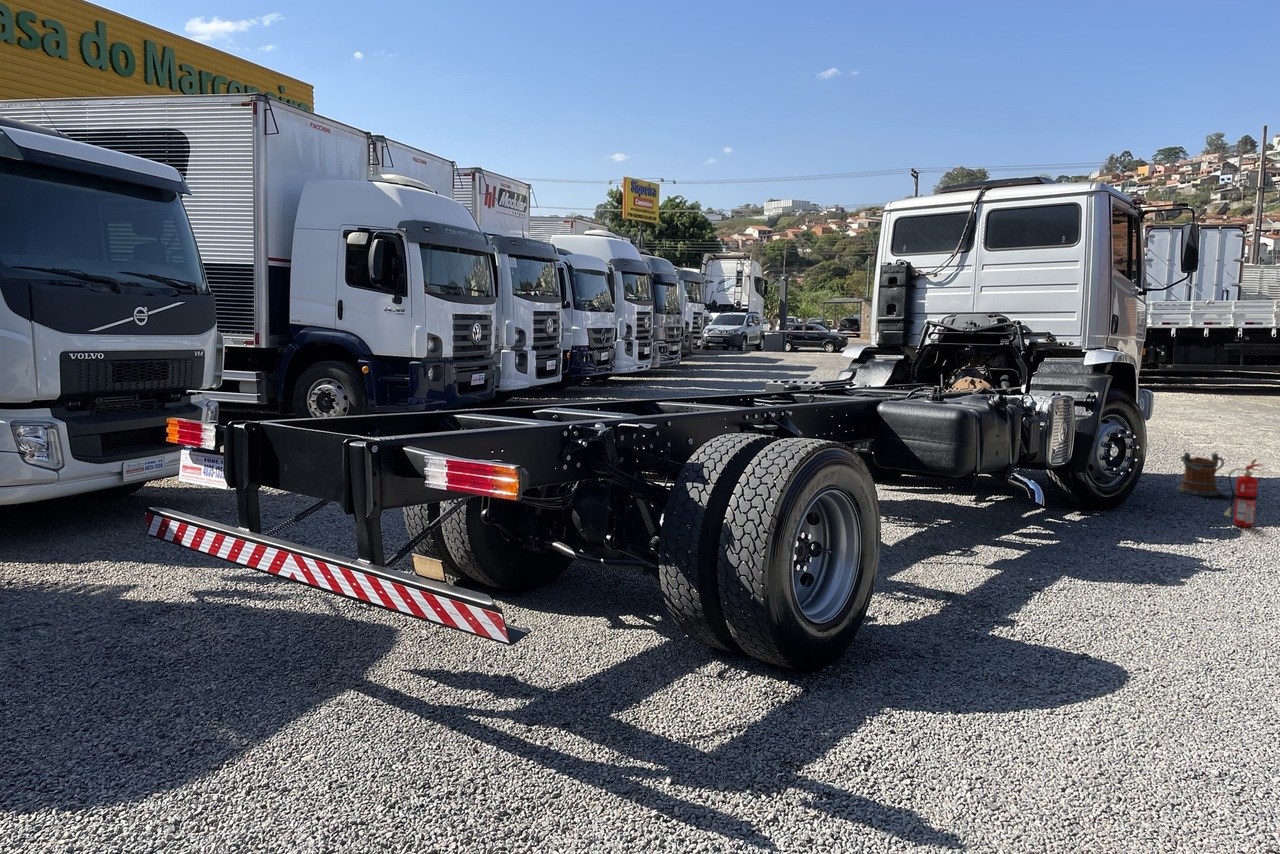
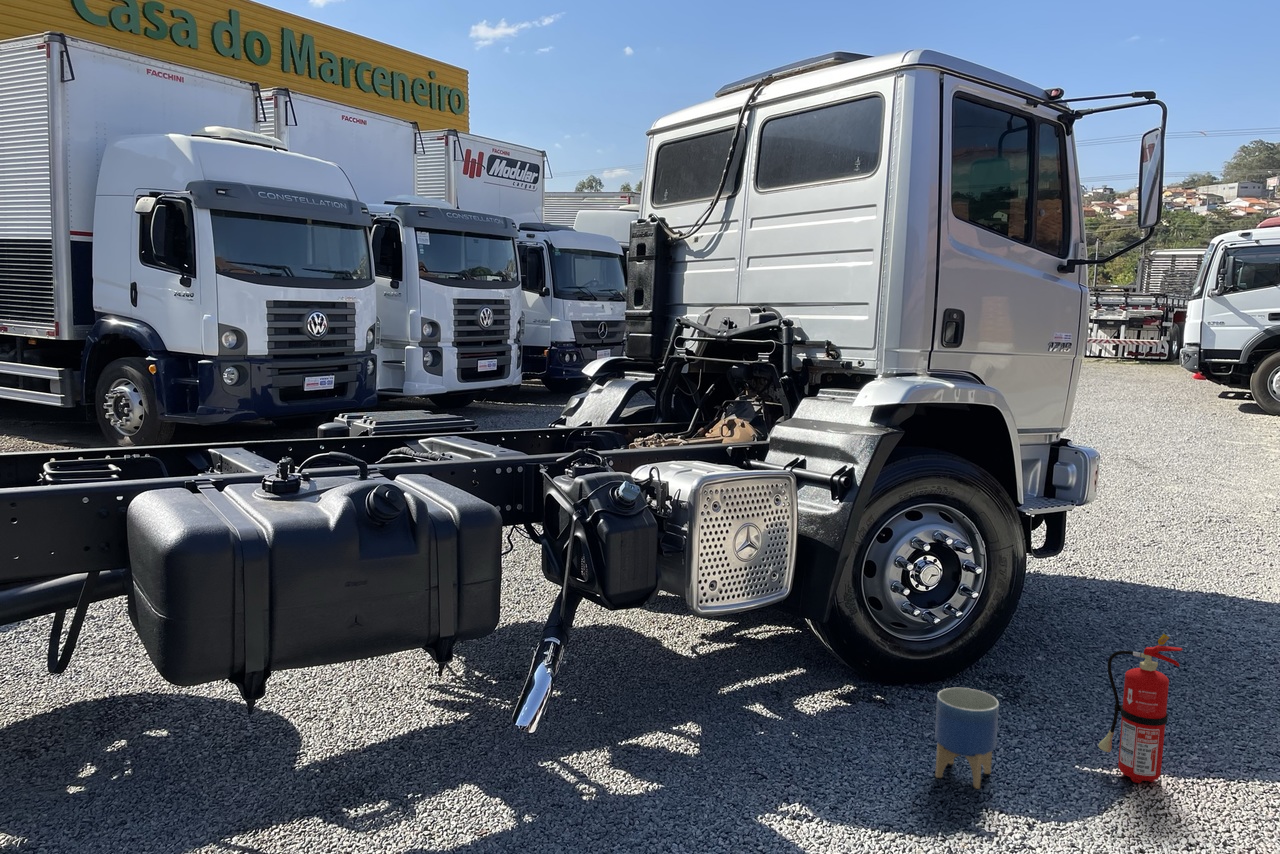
bucket: present [1176,452,1224,496] -> none [1159,578,1251,671]
planter: none [1167,492,1199,534] -> present [935,688,999,789]

